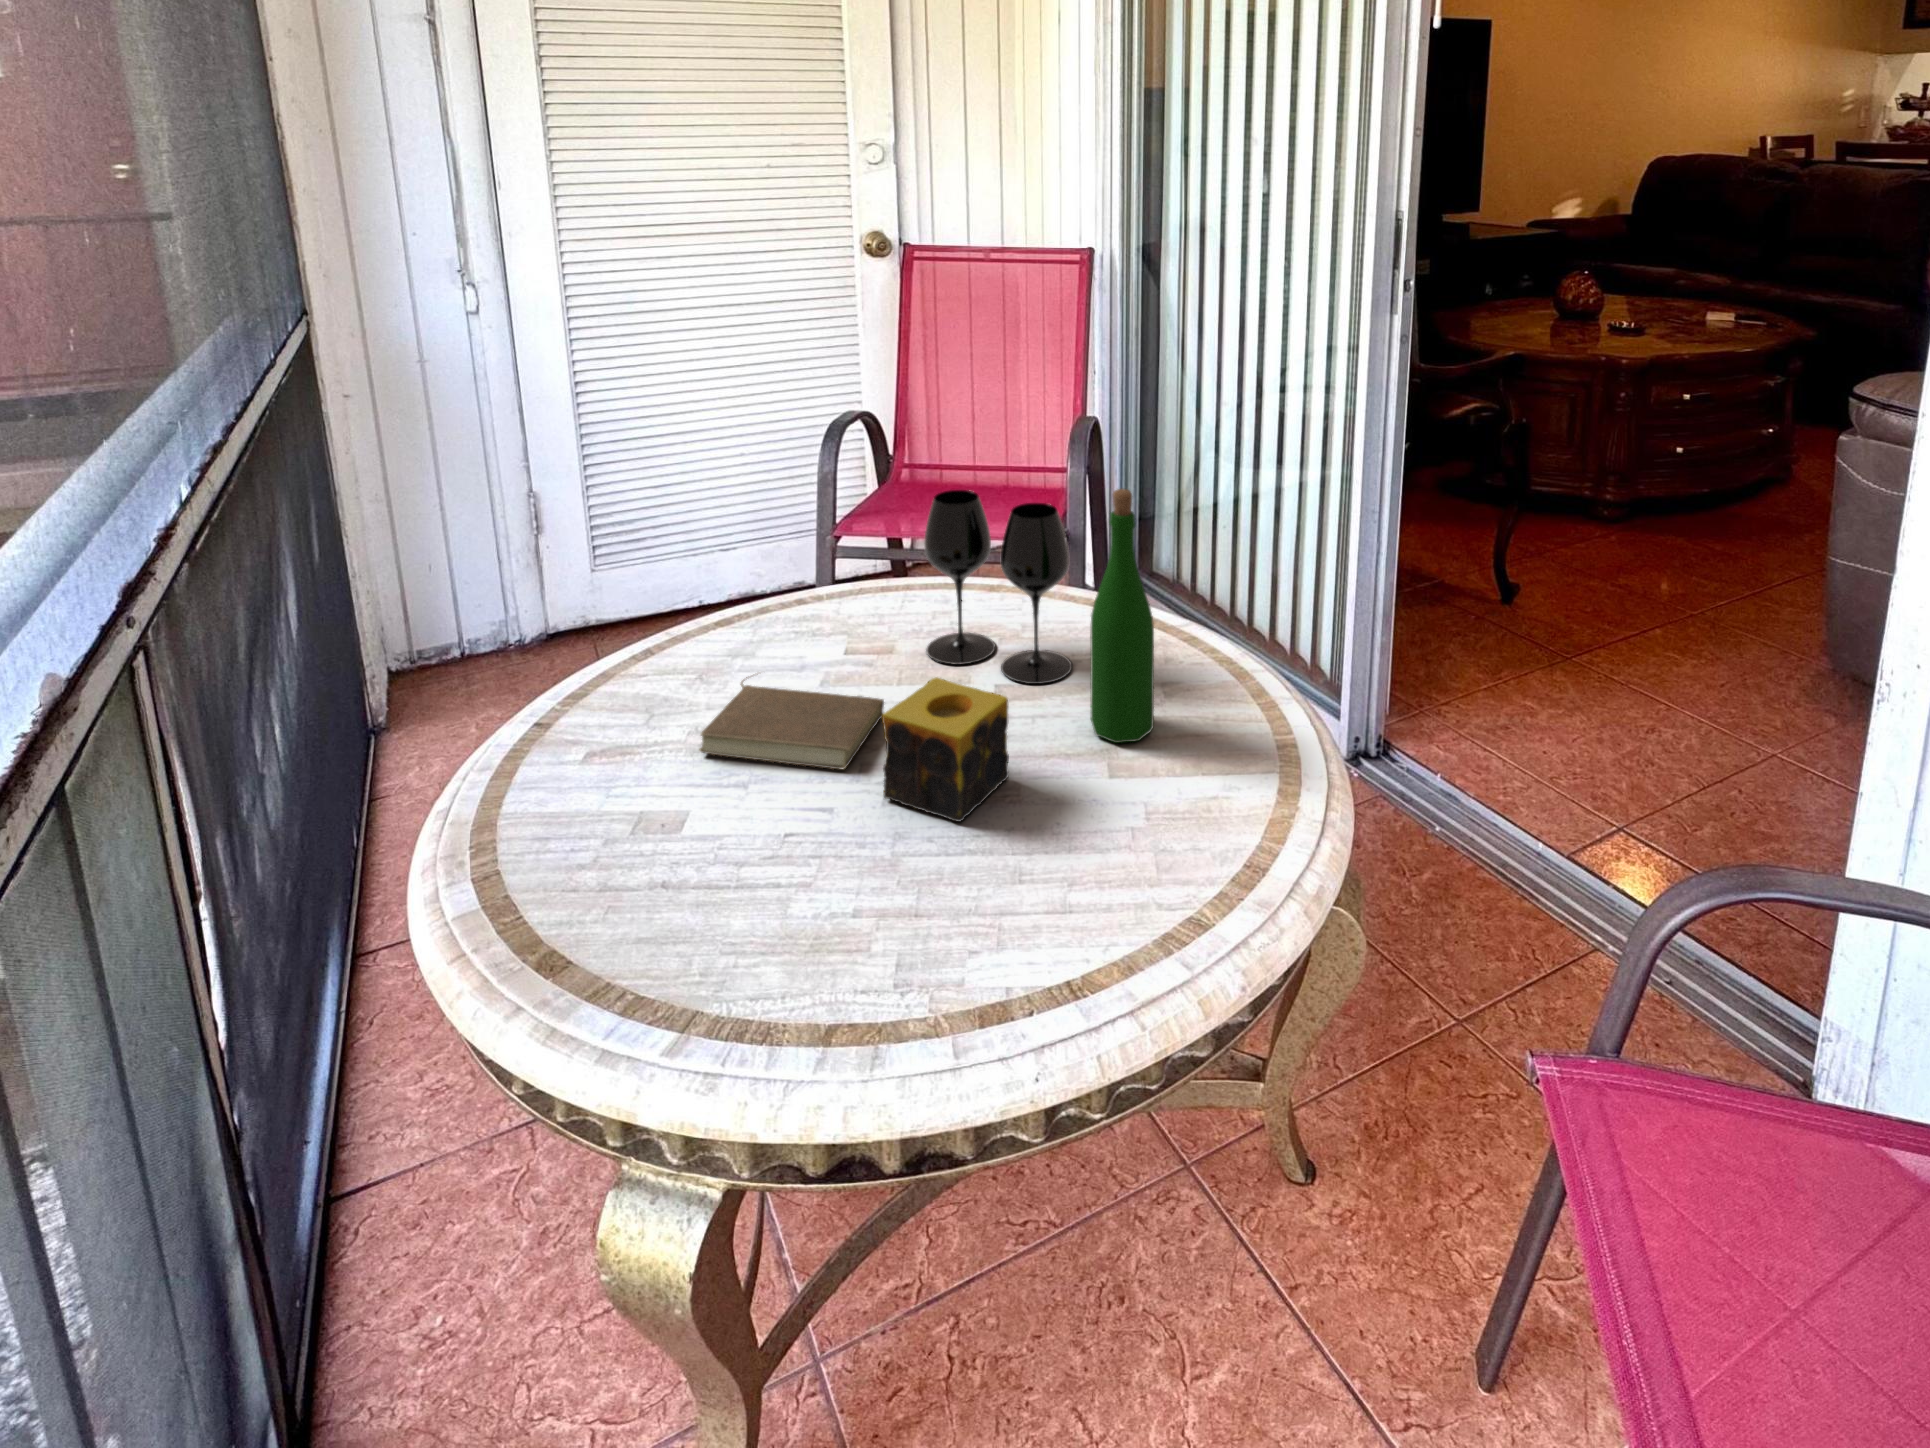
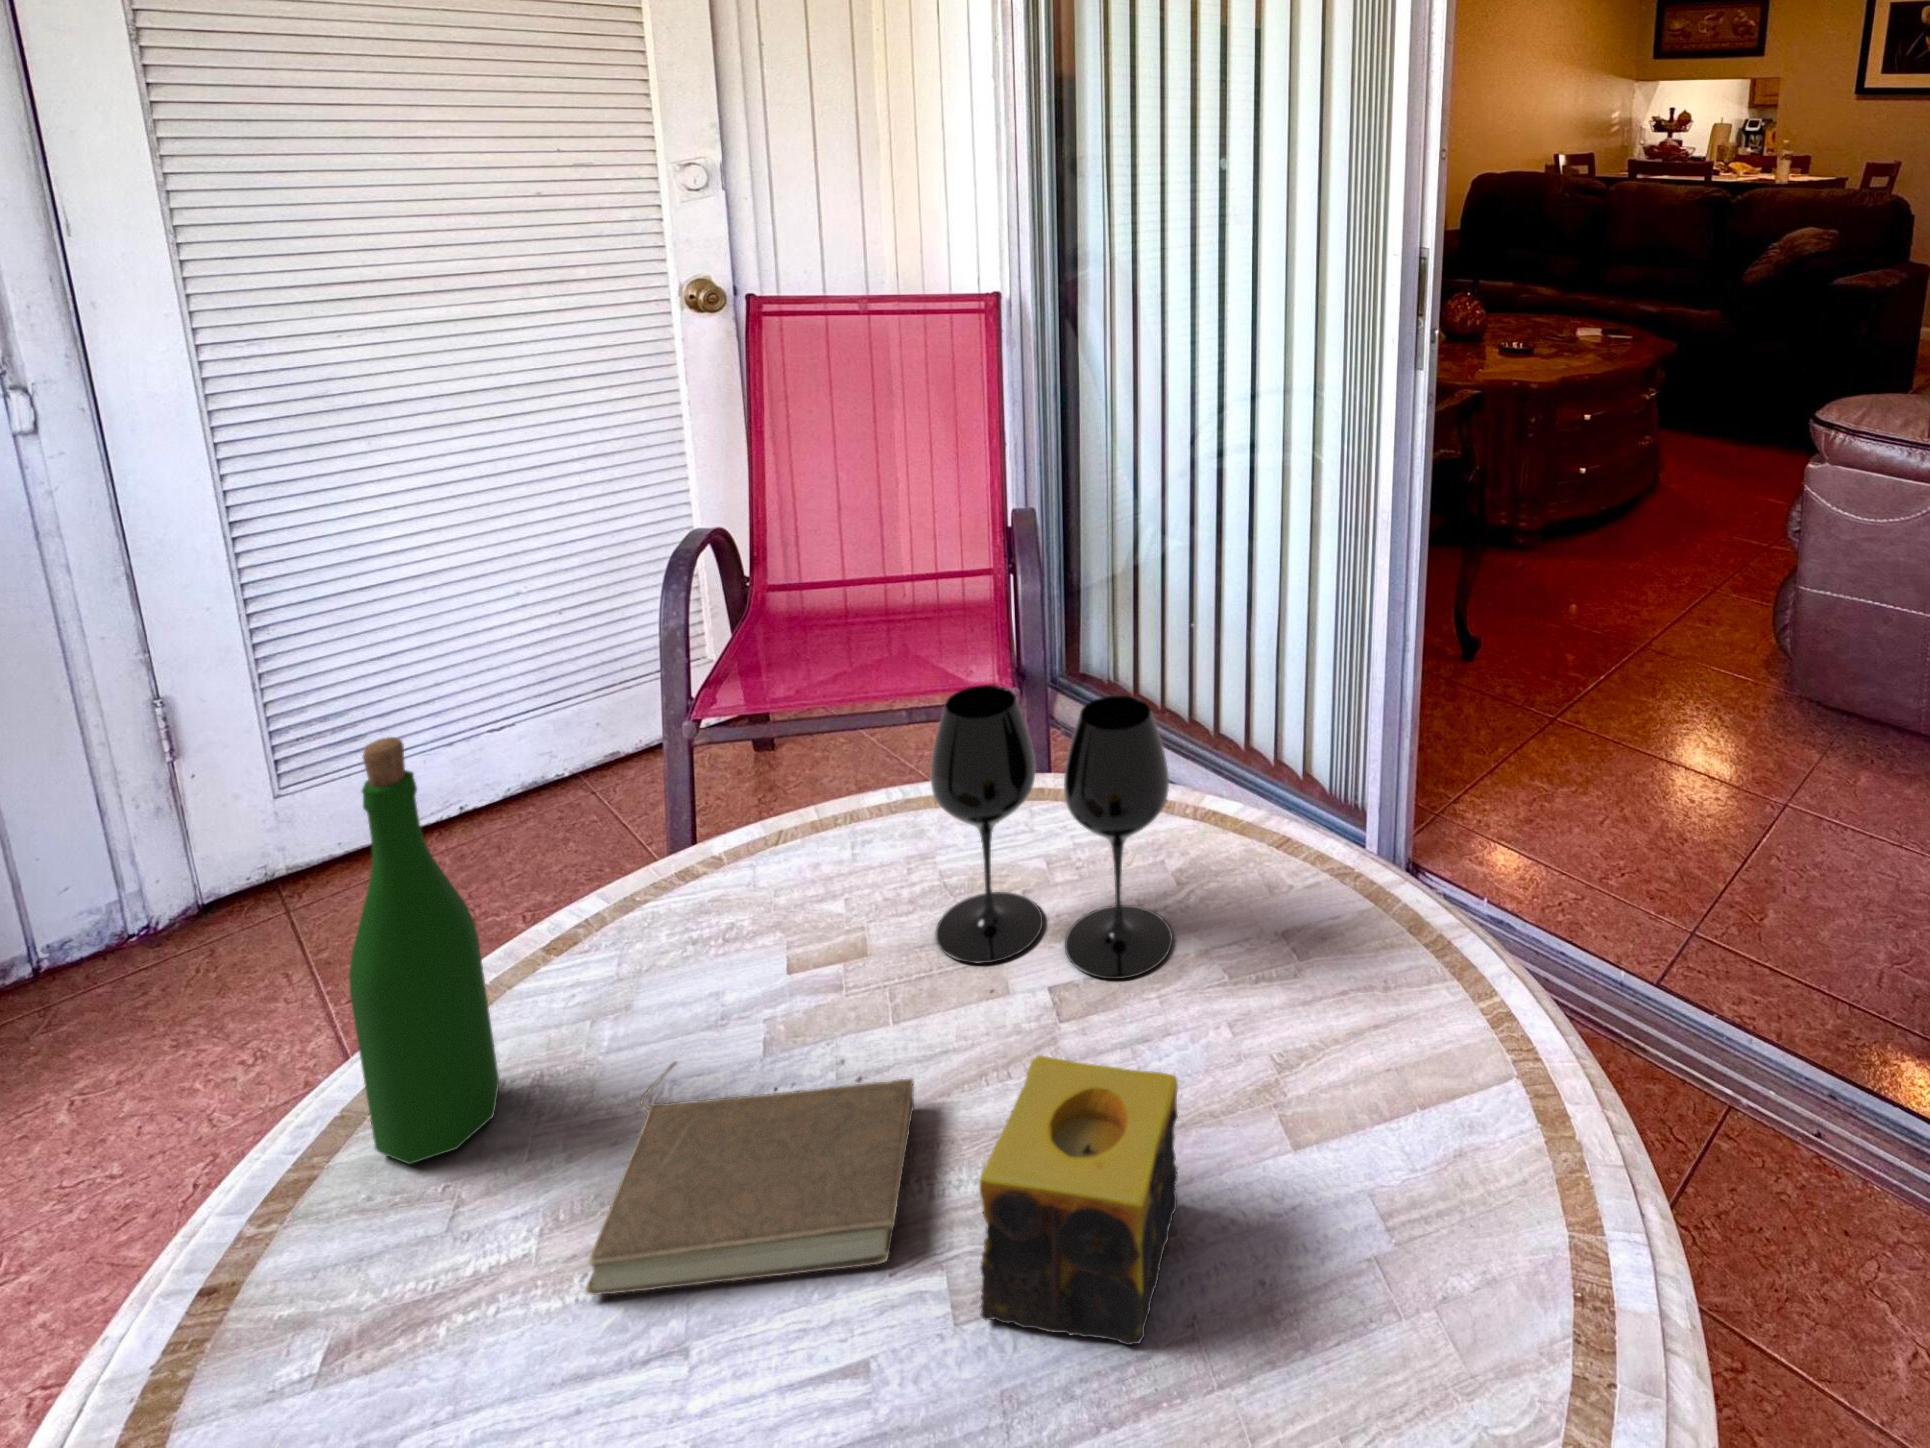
wine bottle: present [1090,489,1154,743] -> present [349,737,499,1164]

